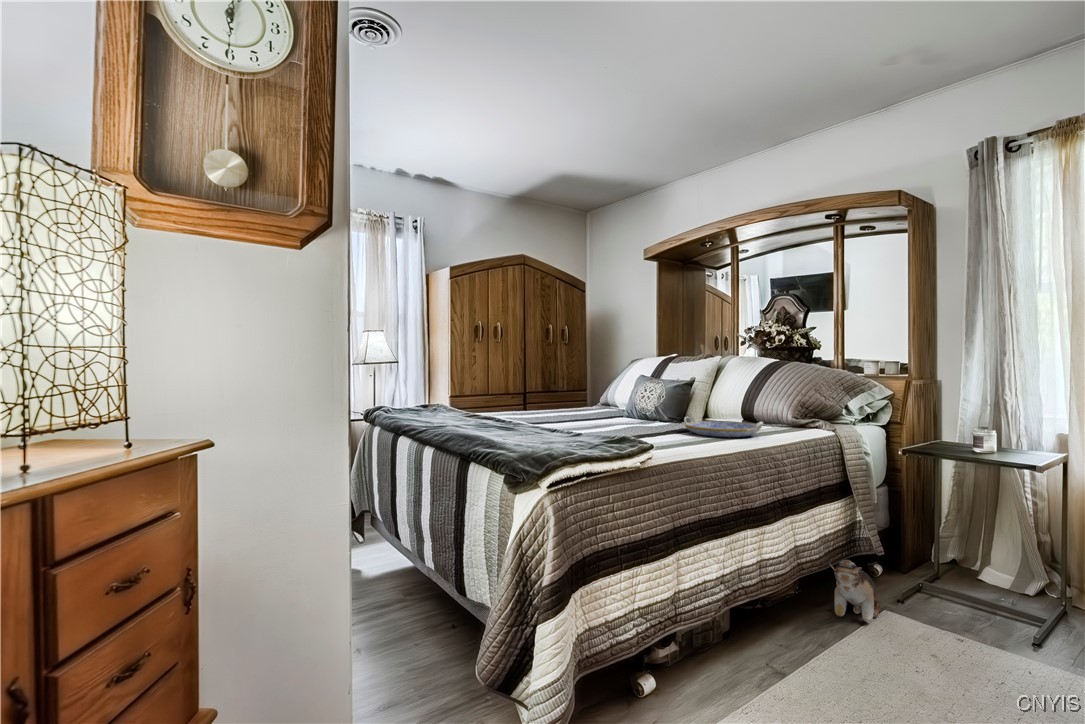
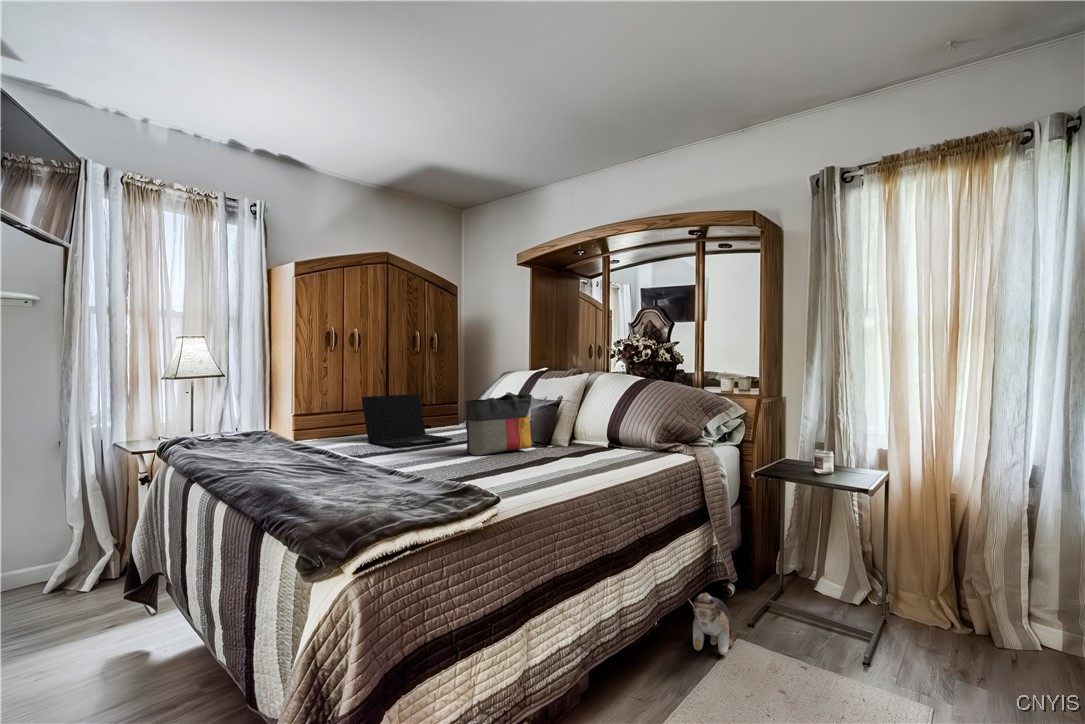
tote bag: none [608,373,669,426] -> present [465,394,532,456]
laptop: none [515,376,593,420] -> present [362,394,452,449]
serving tray: present [684,417,763,437] -> none [546,445,626,469]

